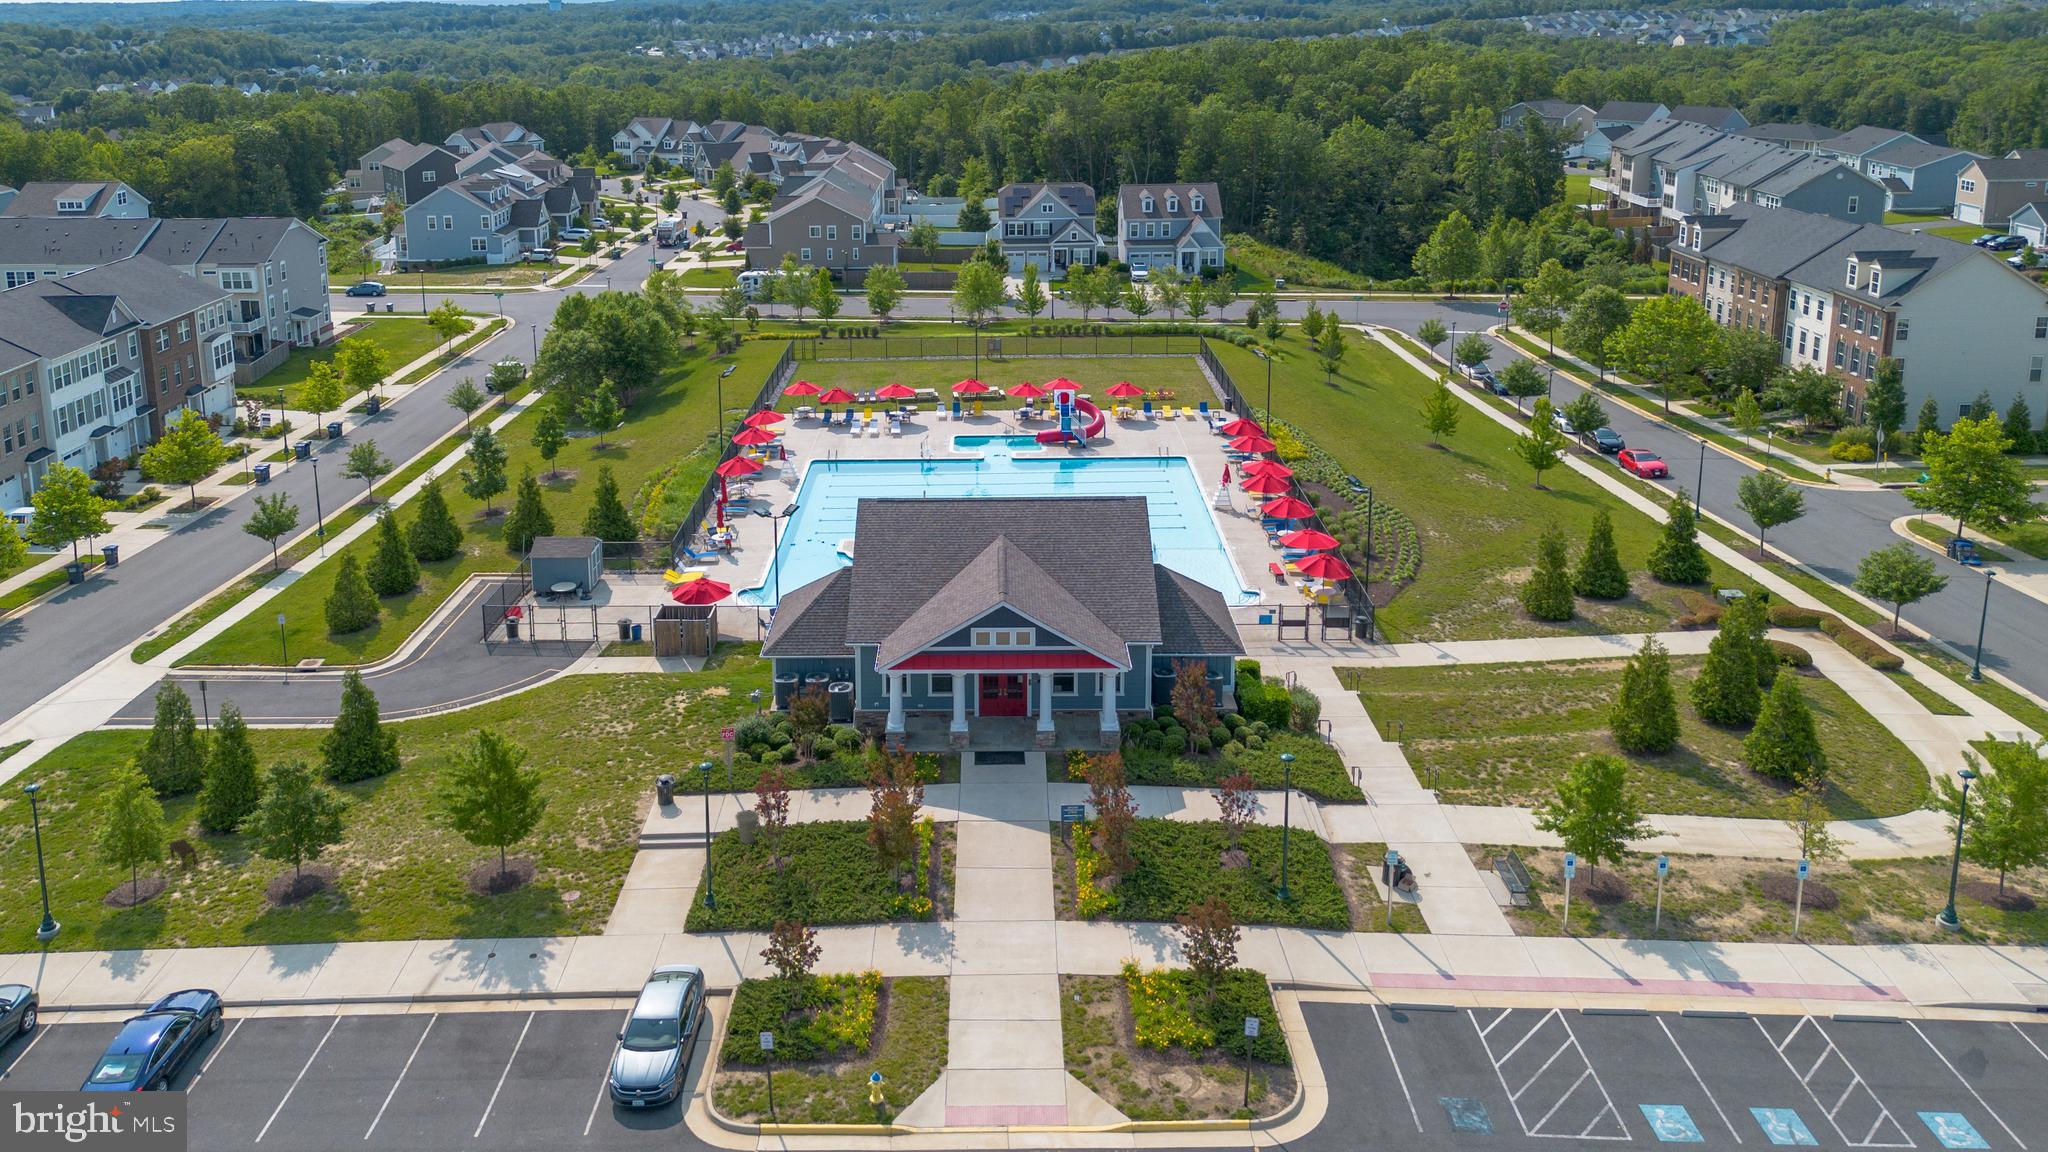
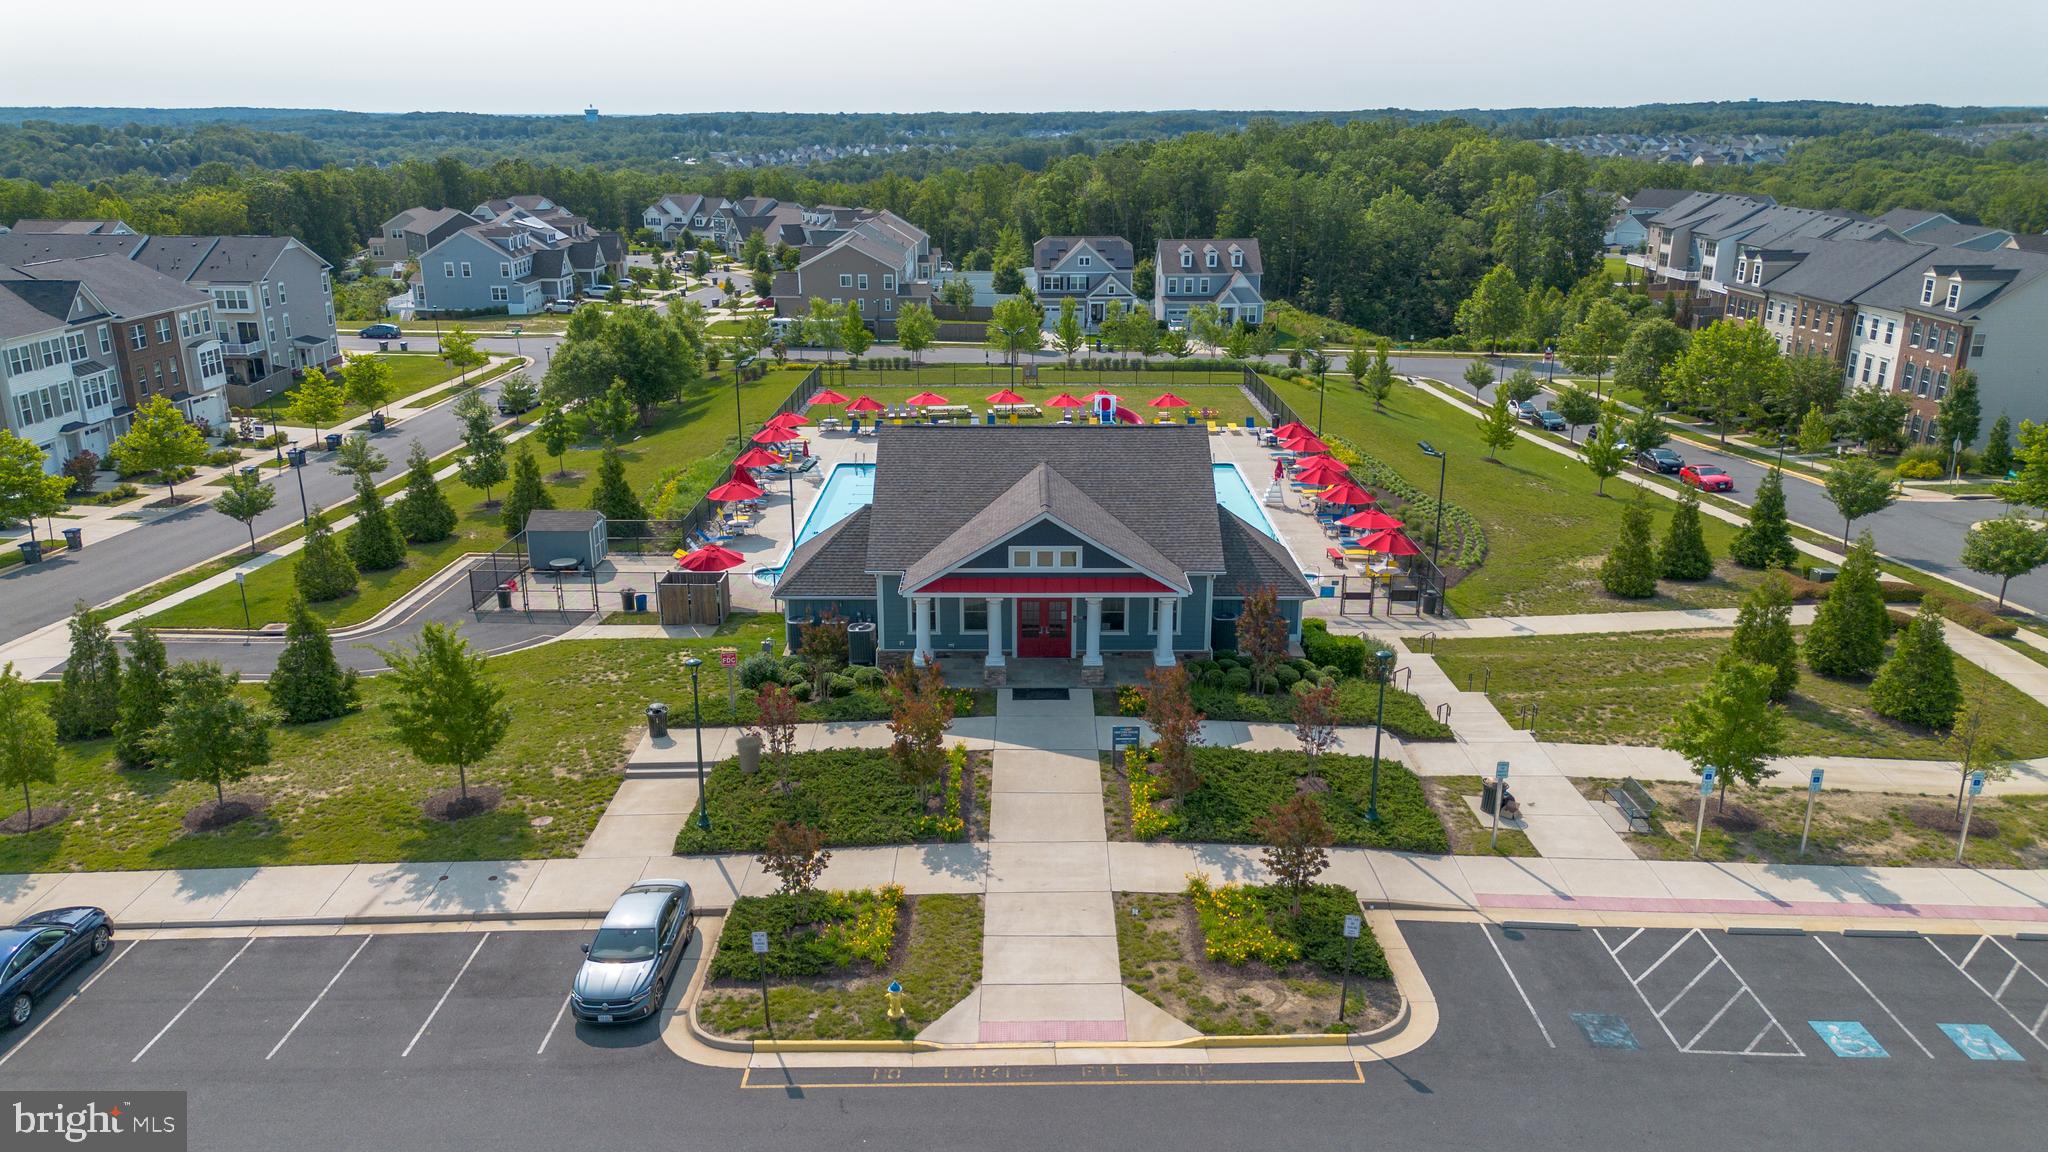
bench: present [168,839,198,870] -> none [90,762,123,796]

